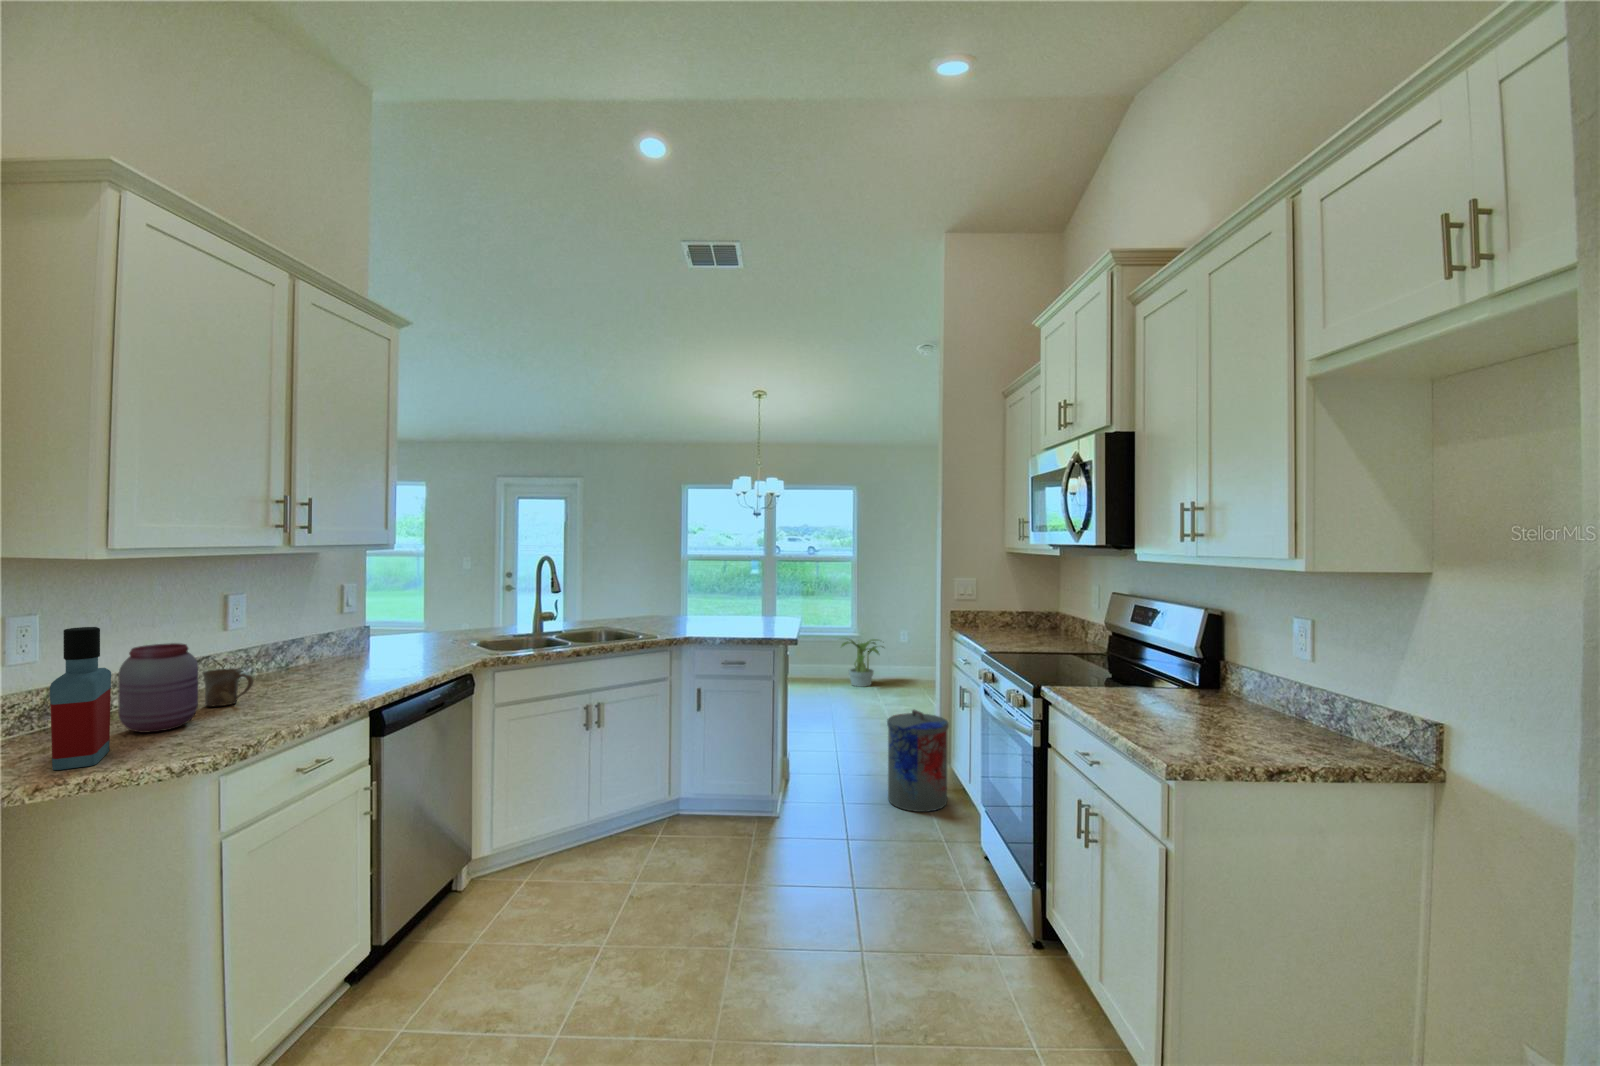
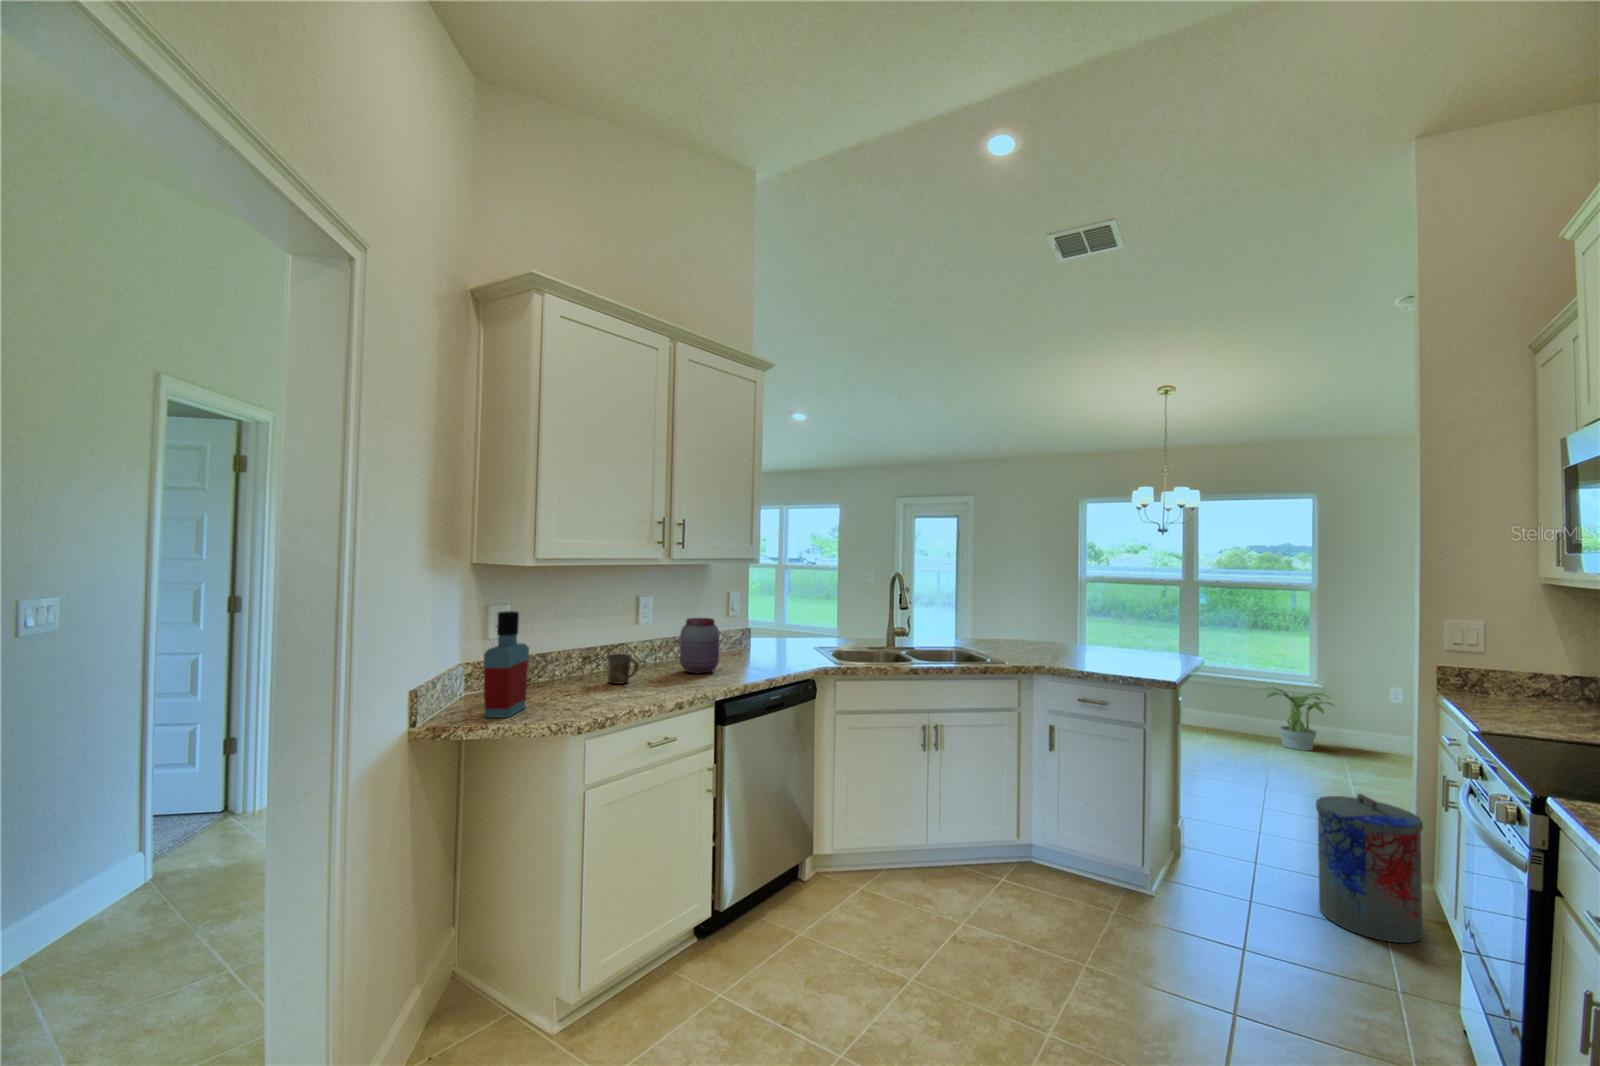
jar: present [118,643,198,732] -> present [680,618,720,674]

